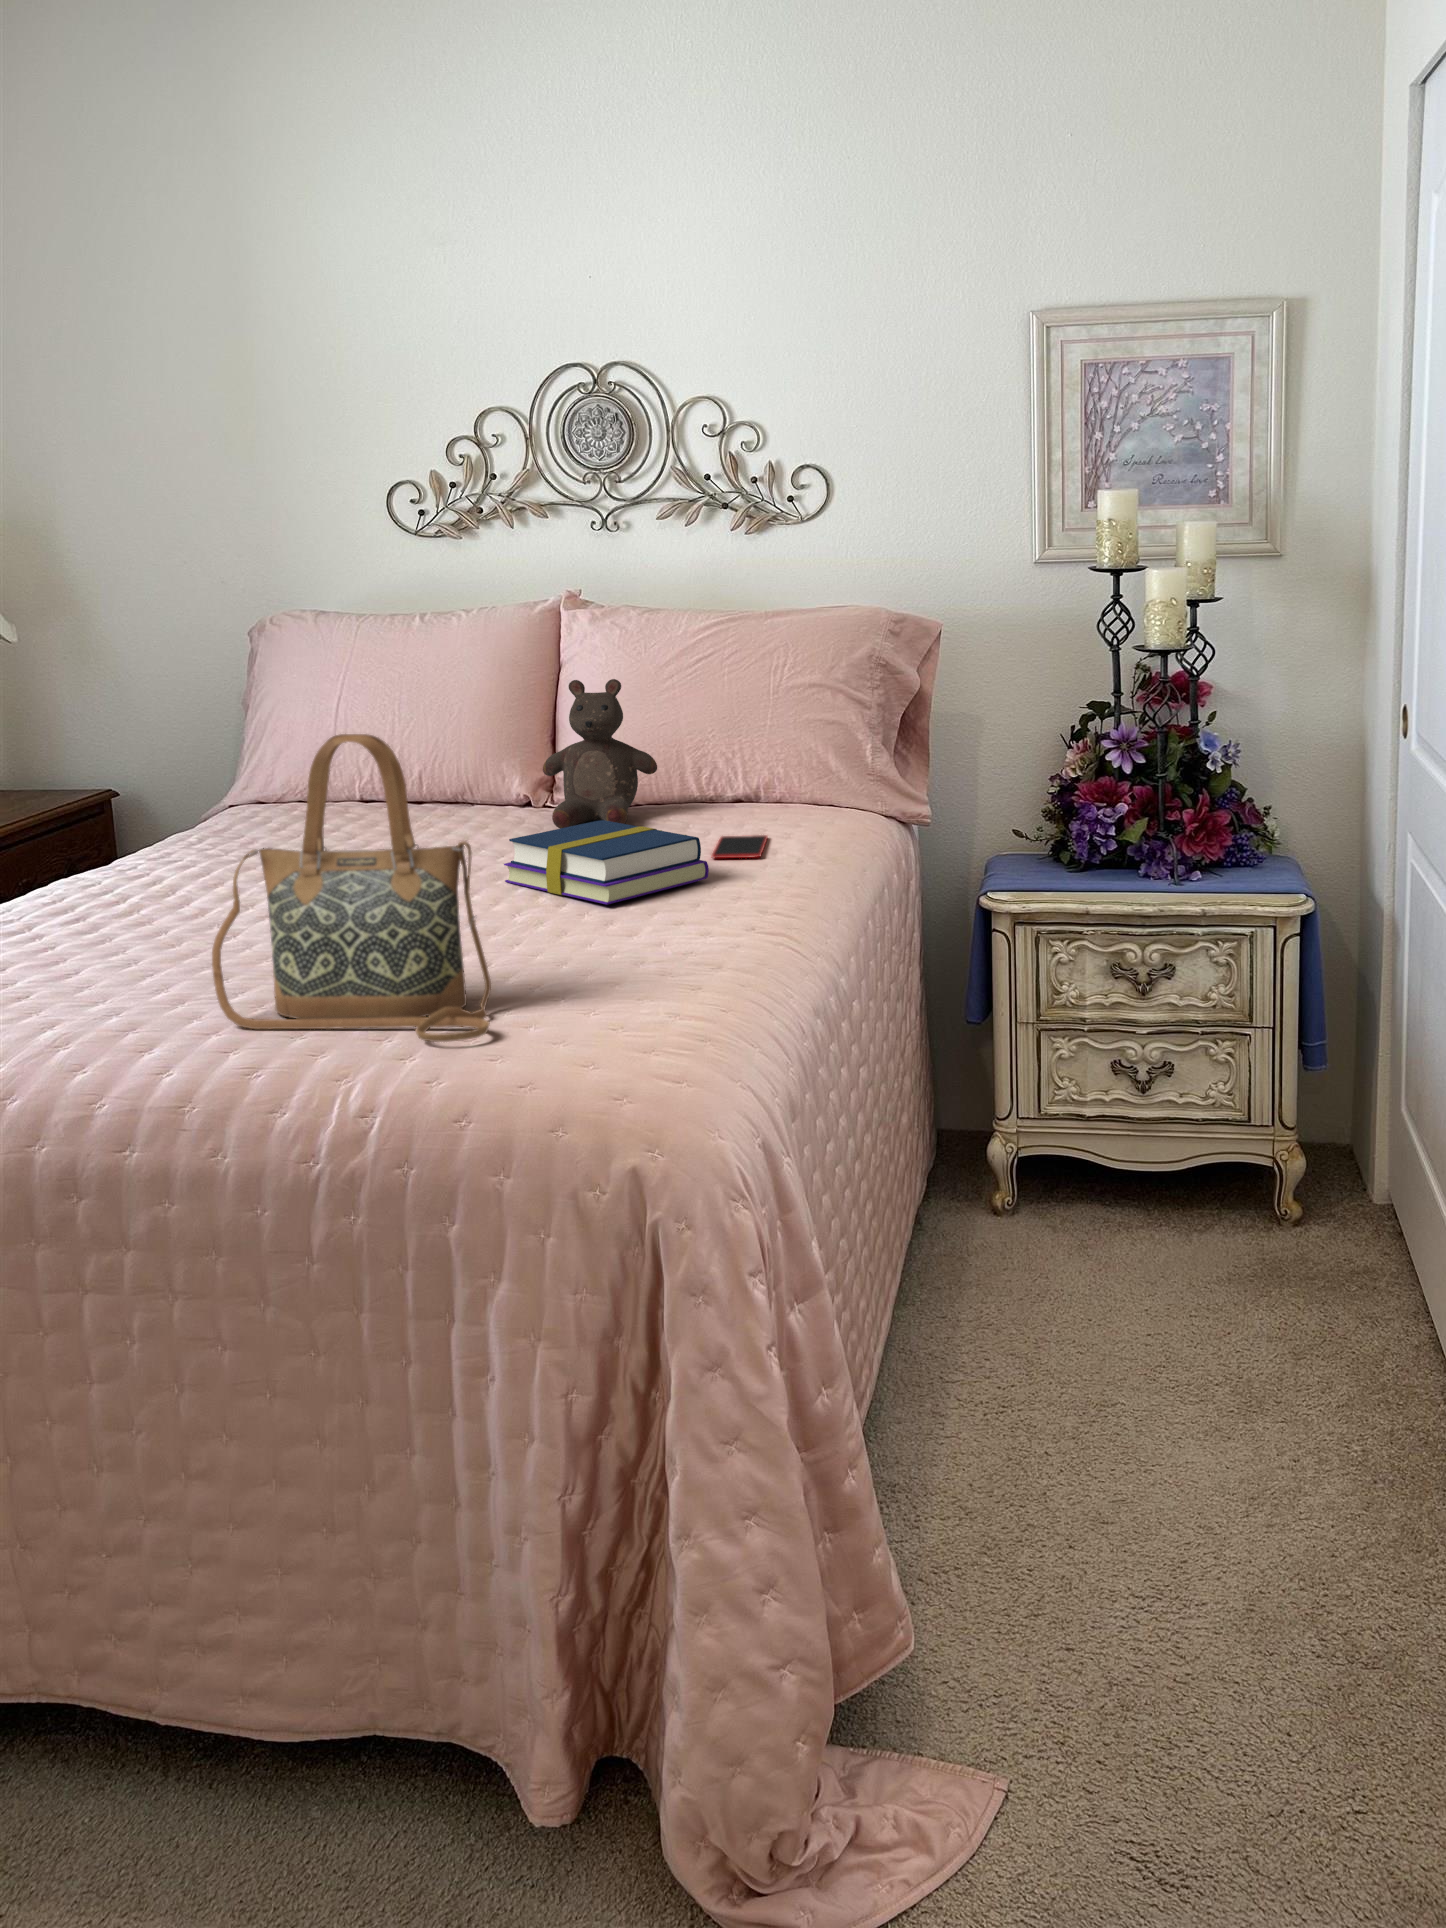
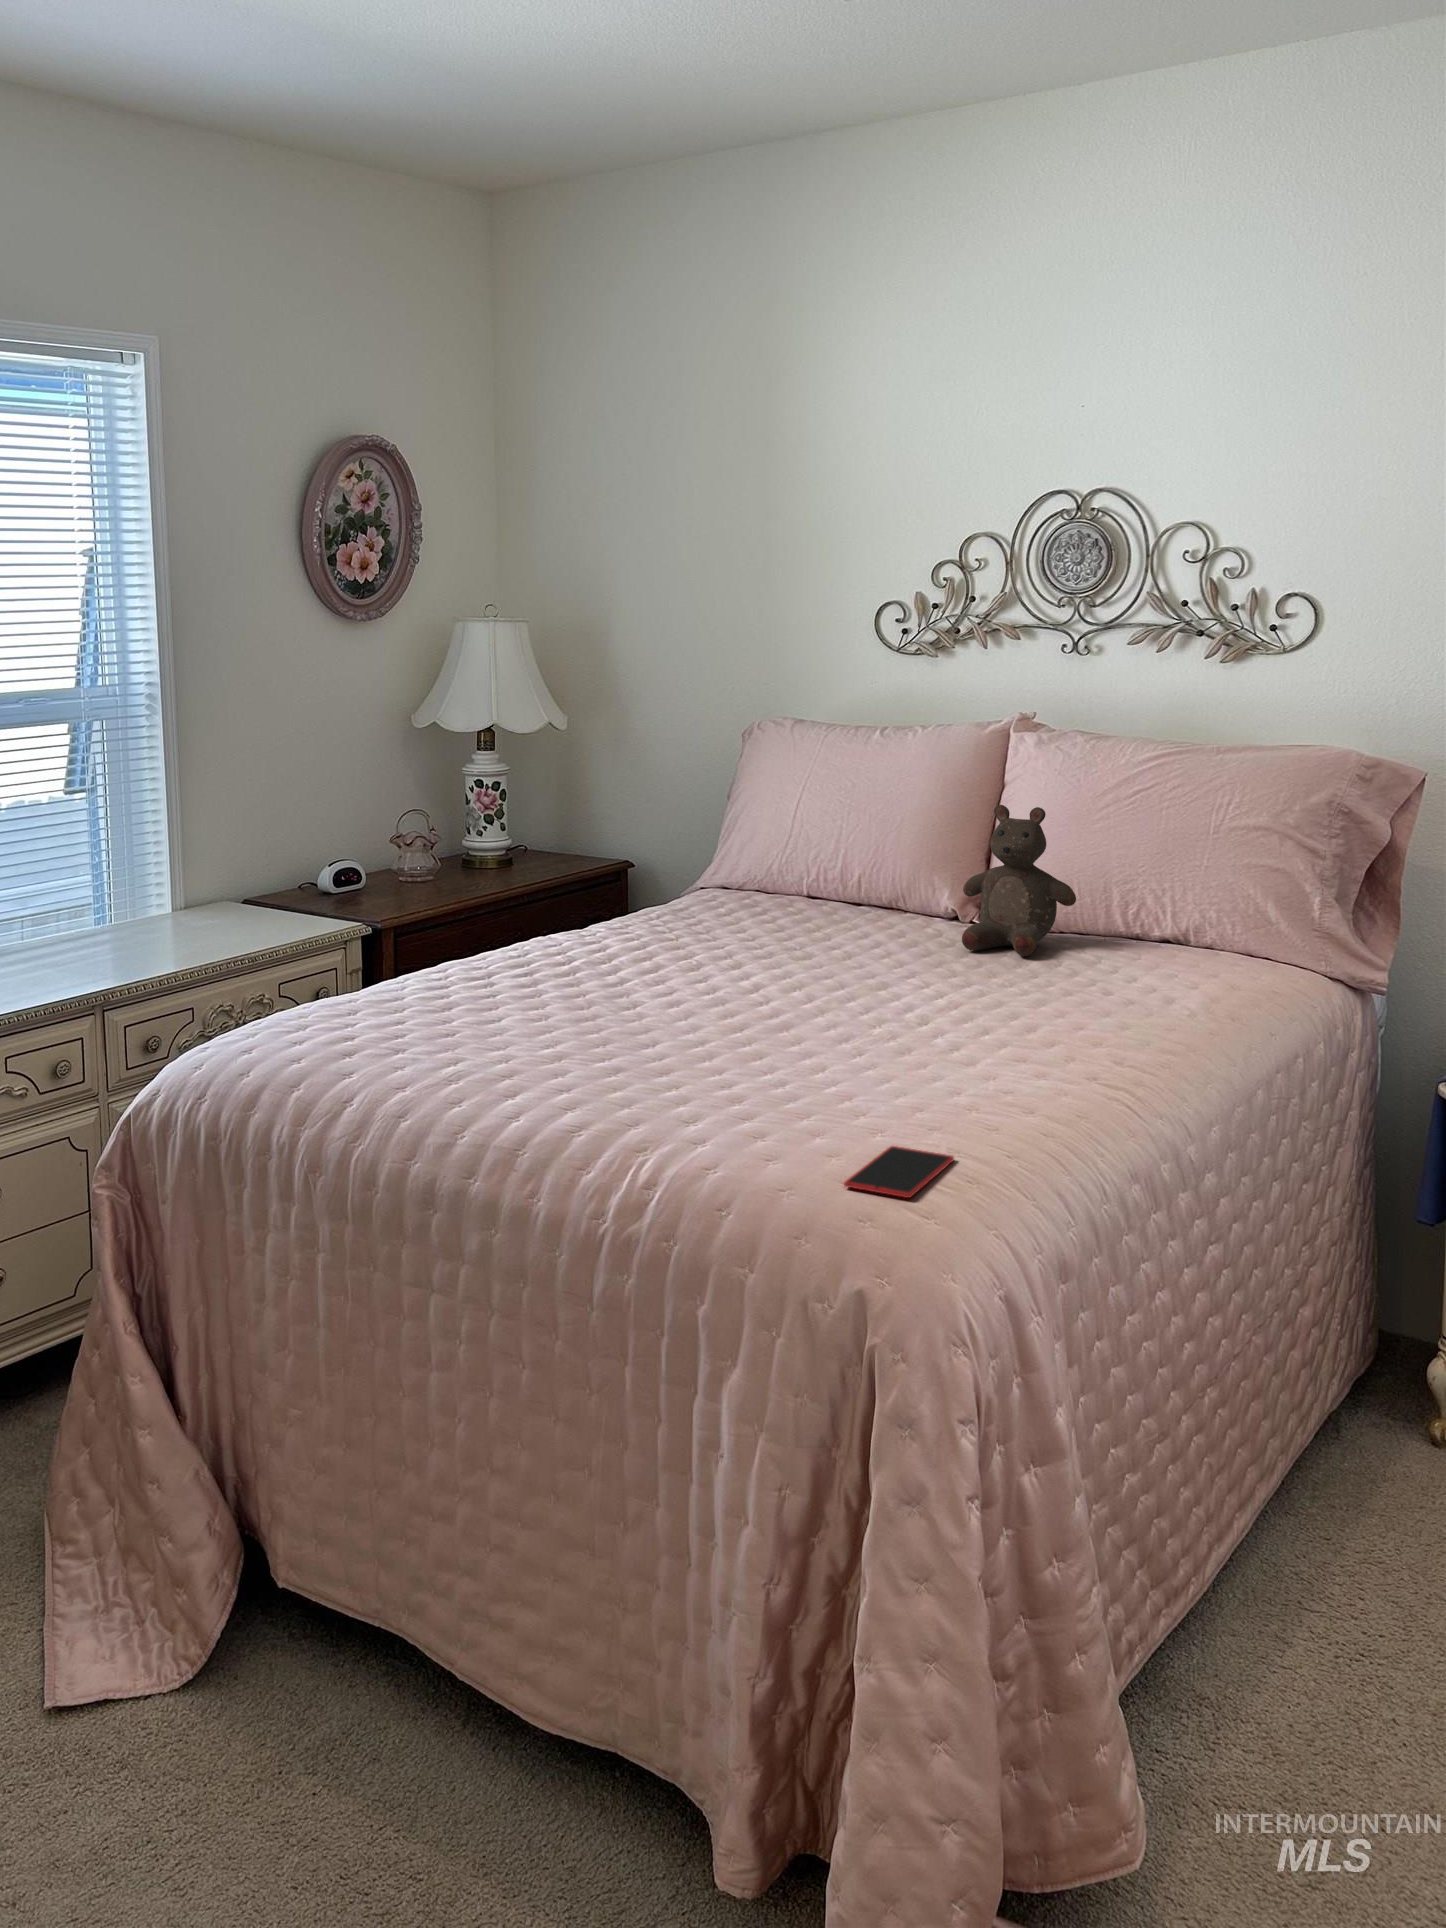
handbag: present [212,734,491,1042] -> none [577,846,804,1139]
book: present [504,820,709,905] -> none [887,947,1083,1032]
smartphone: present [712,835,768,858] -> present [844,1146,954,1198]

